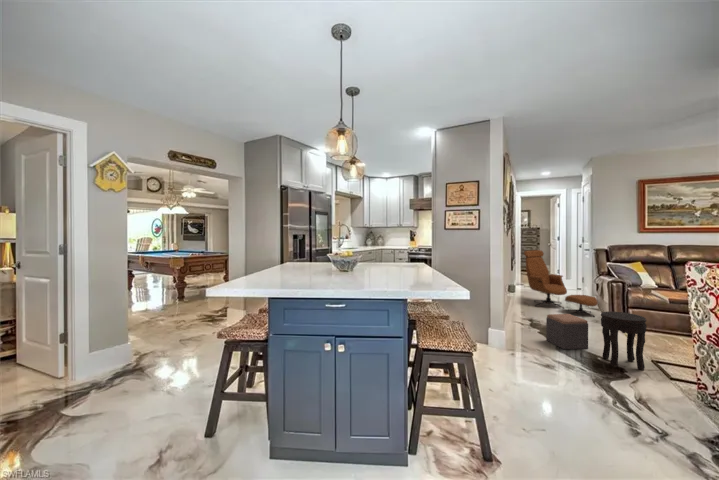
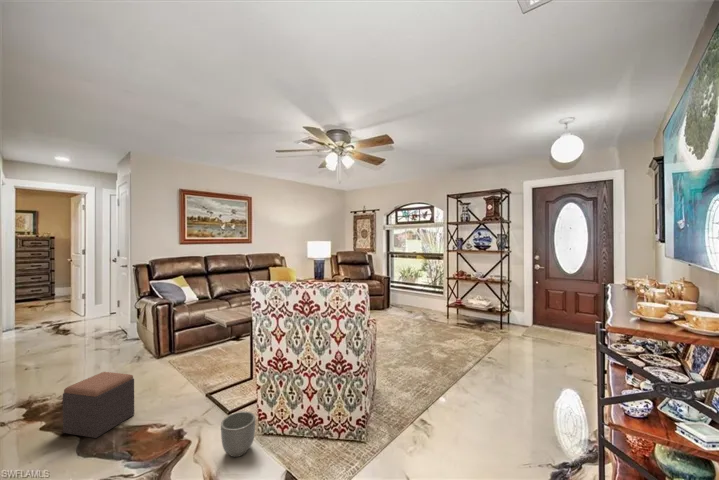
lounge chair: present [524,250,598,317] -> none [19,272,139,363]
side table: present [601,312,647,370] -> none [153,348,205,432]
planter: none [651,369,690,404] -> present [221,411,255,457]

